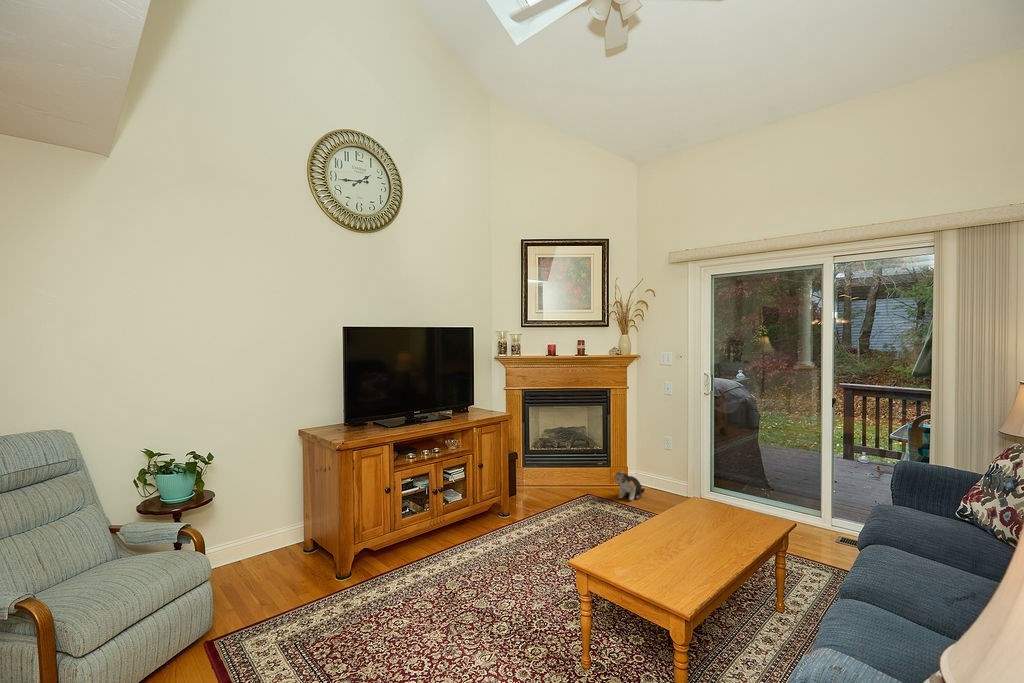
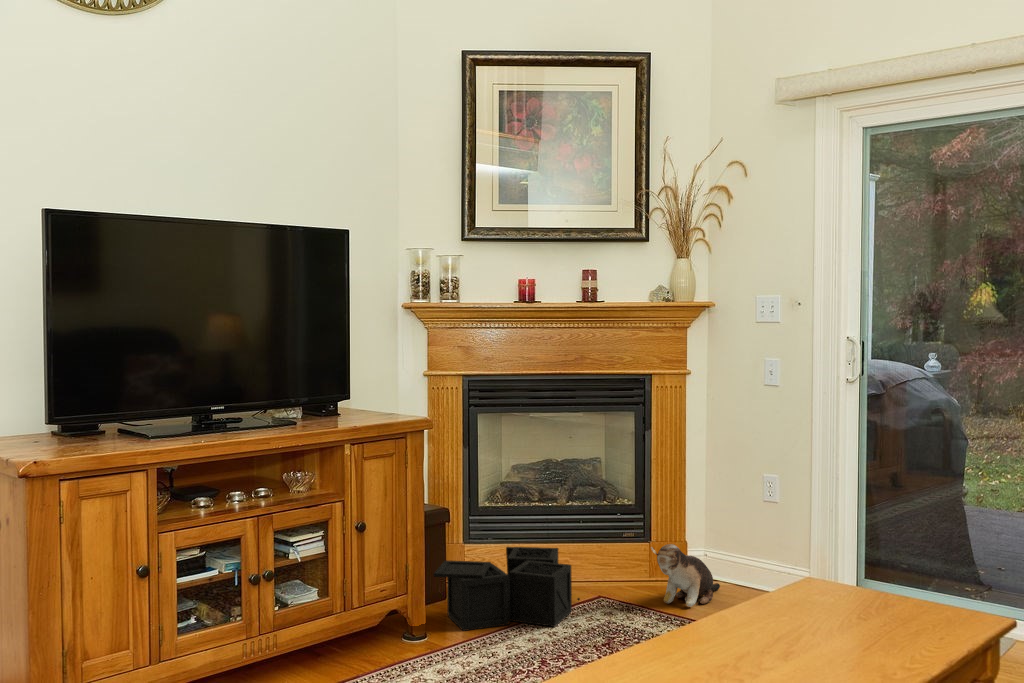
storage bin: none [512,471,579,512] -> present [434,547,580,631]

